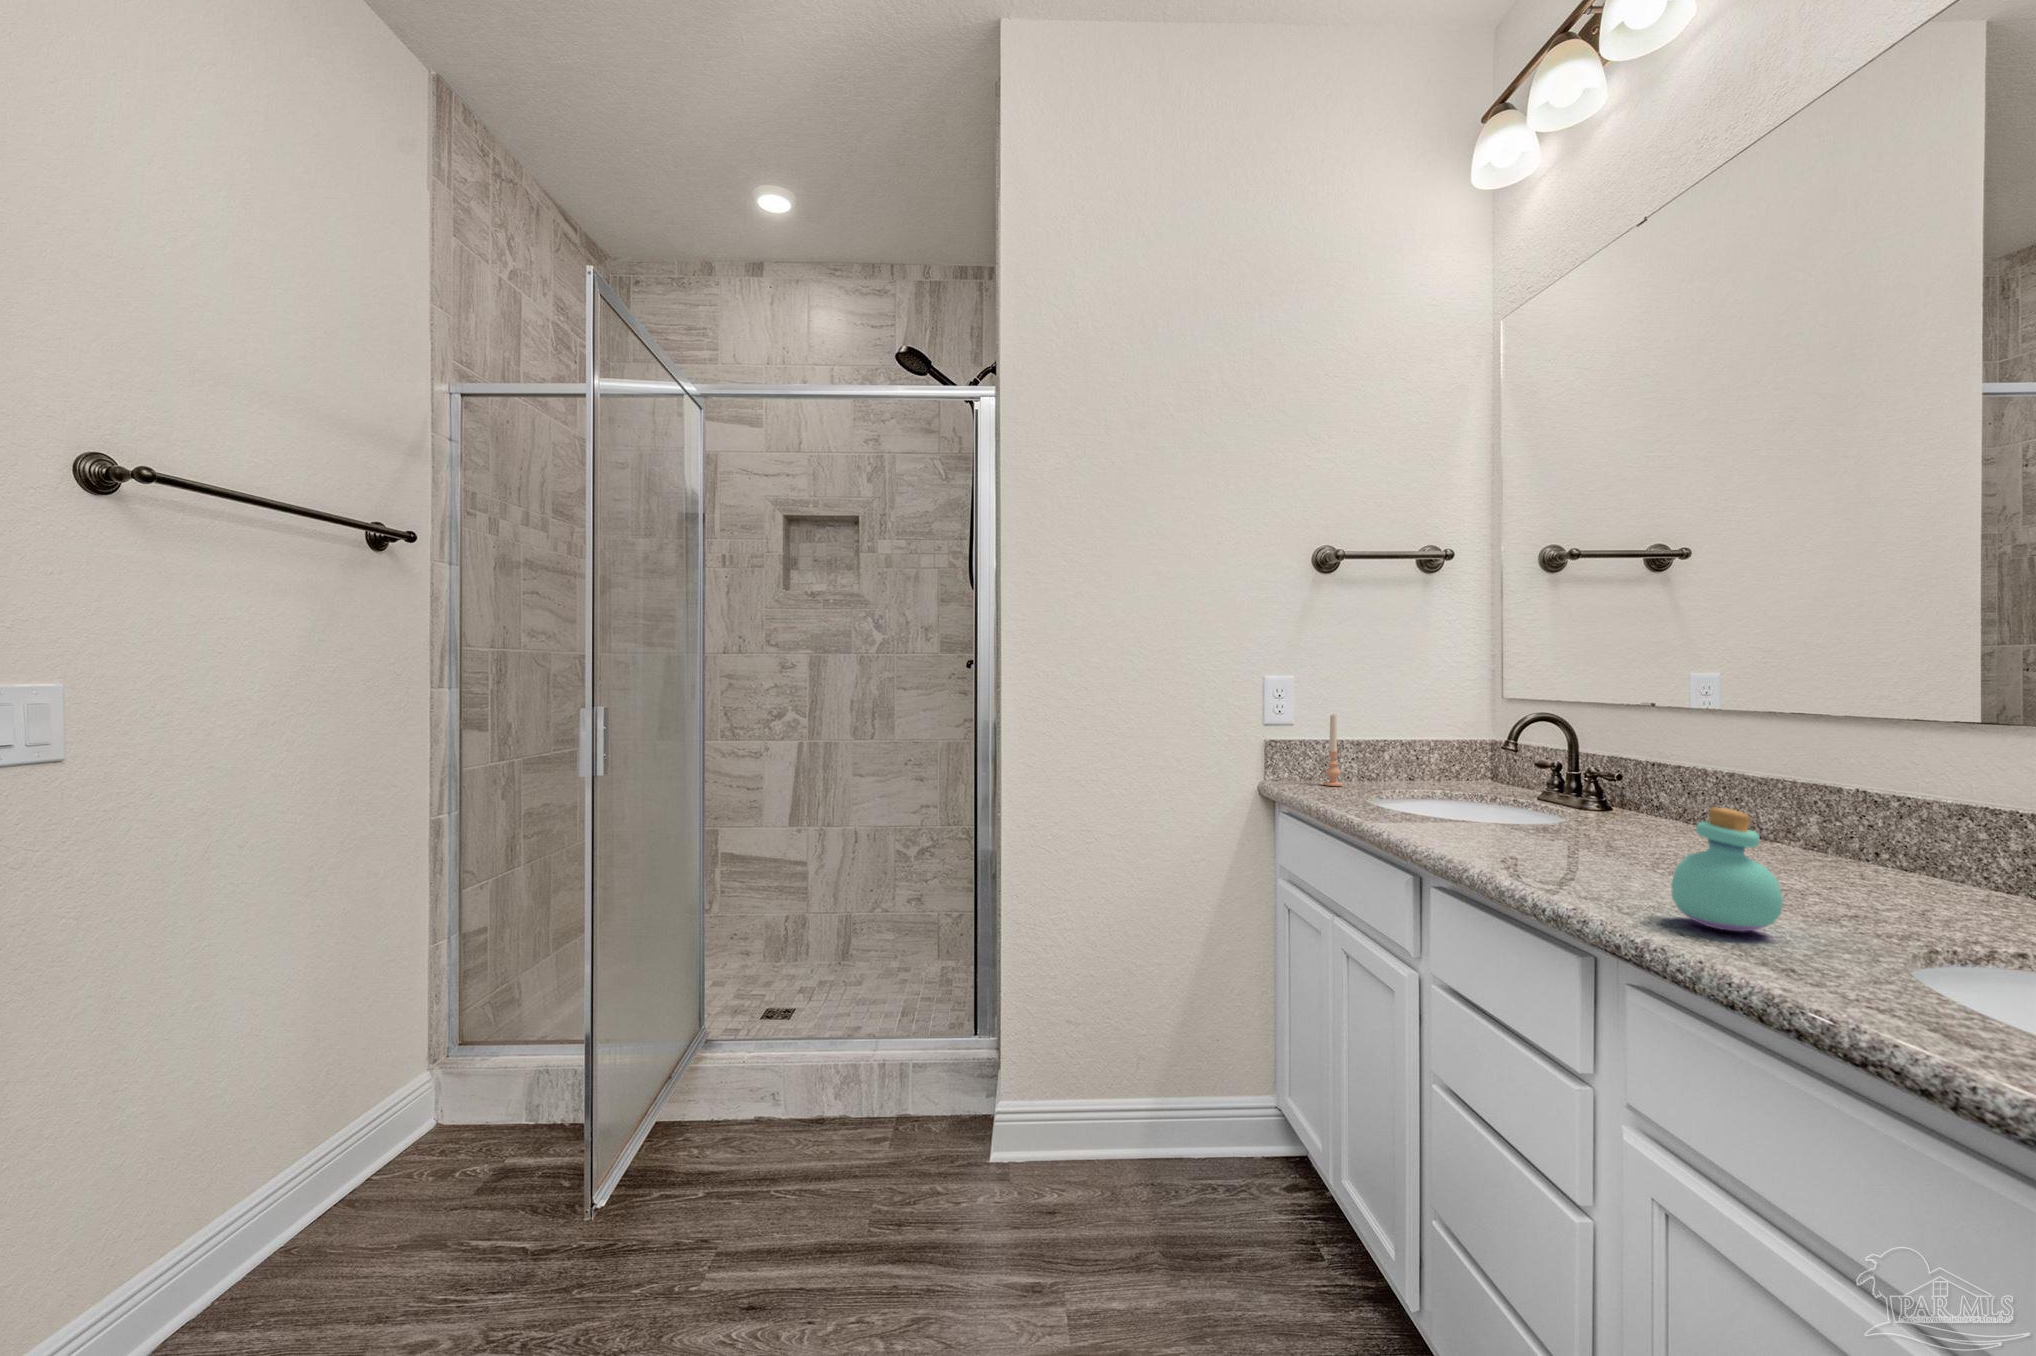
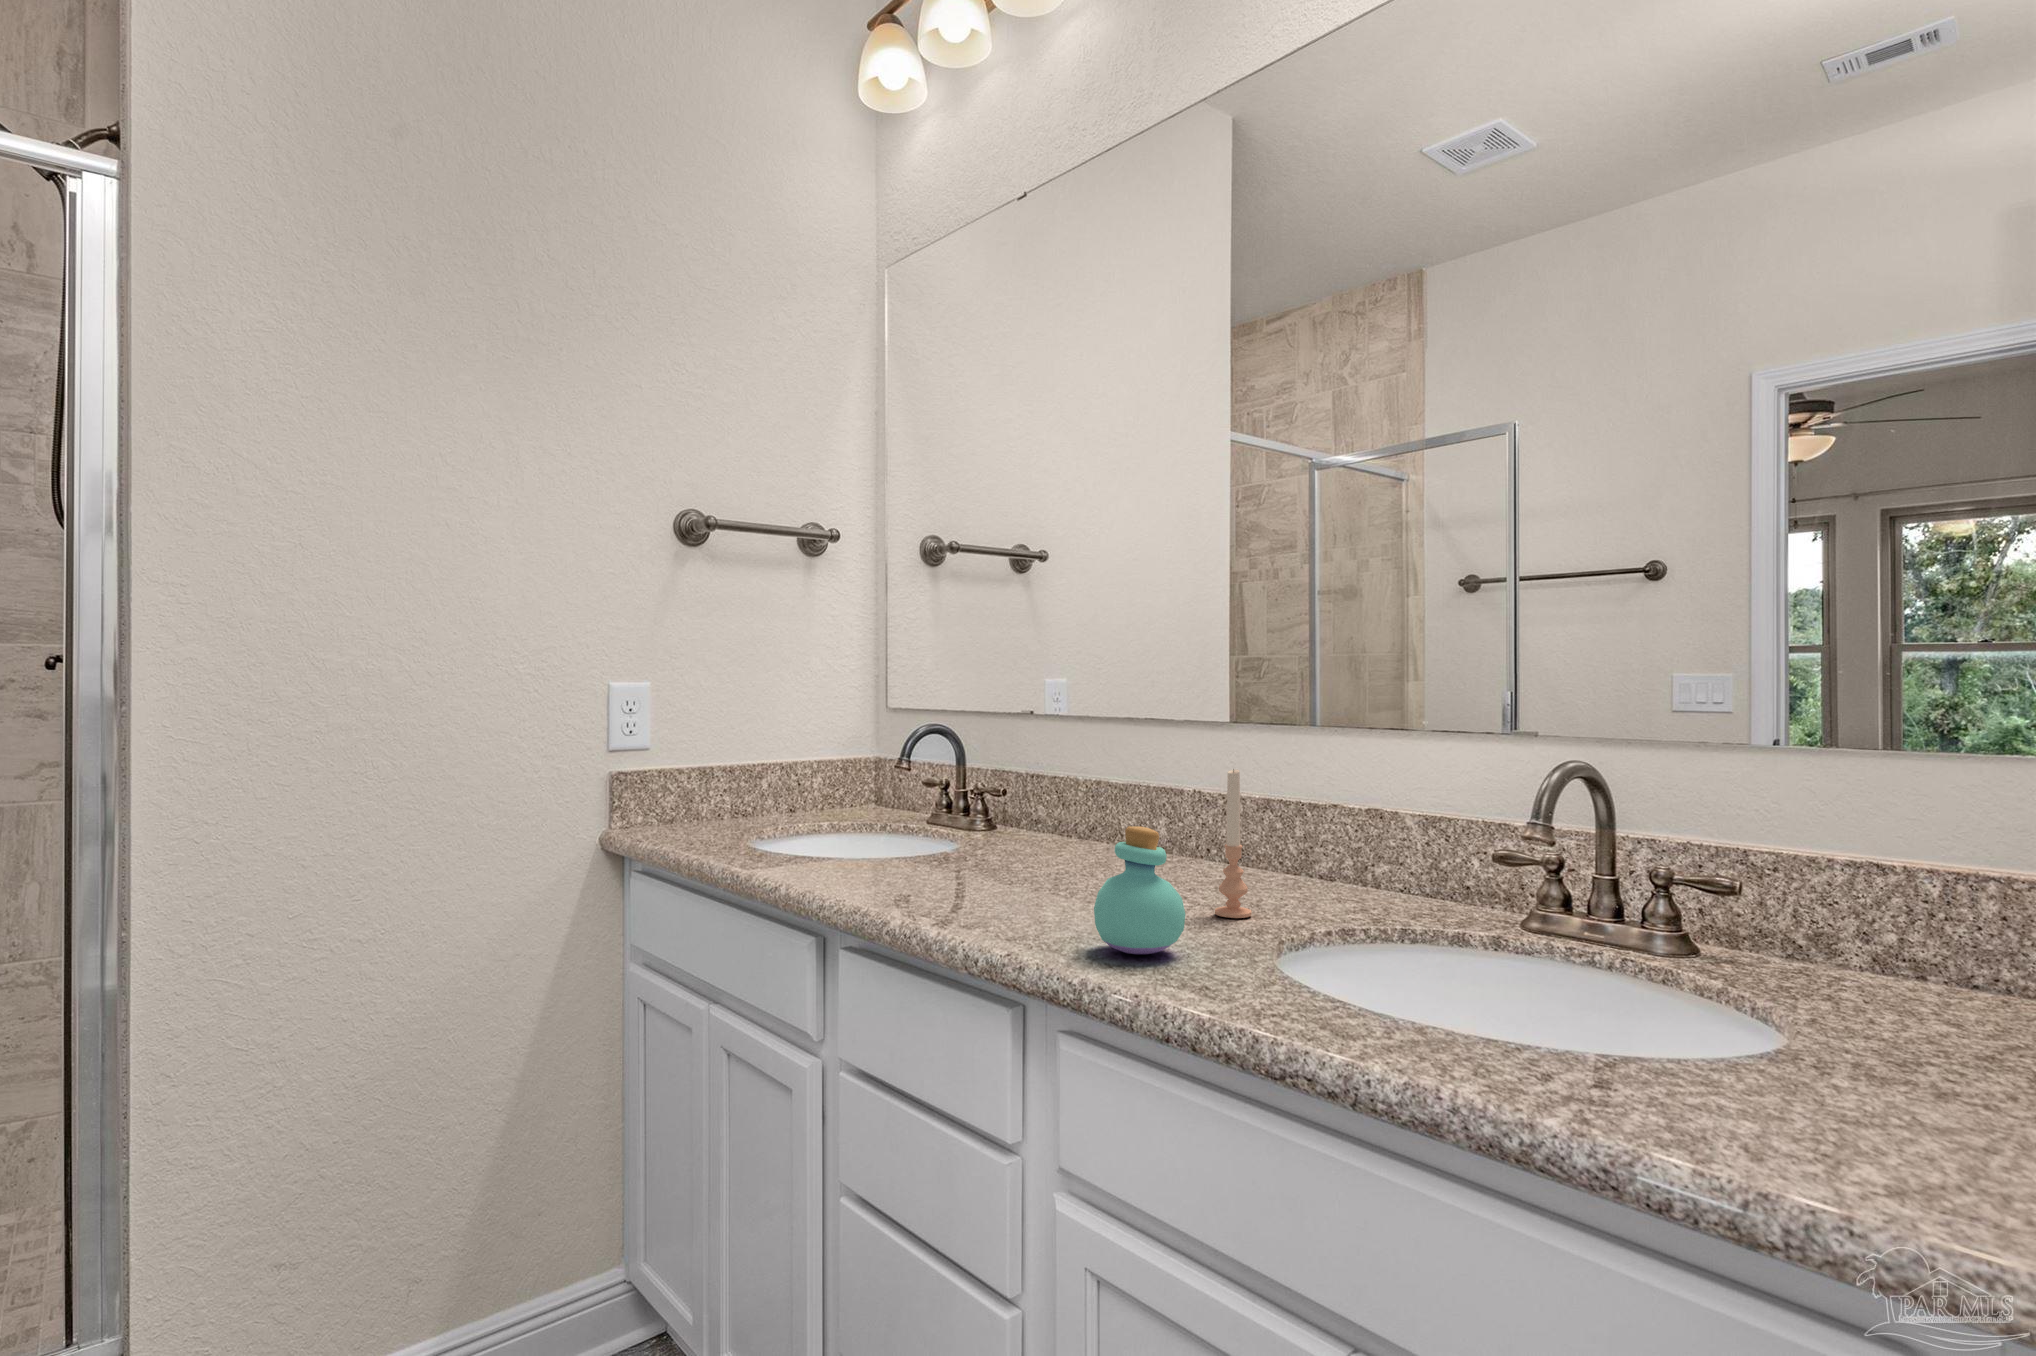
candle: present [1323,714,1343,786] -> present [1215,769,1252,918]

